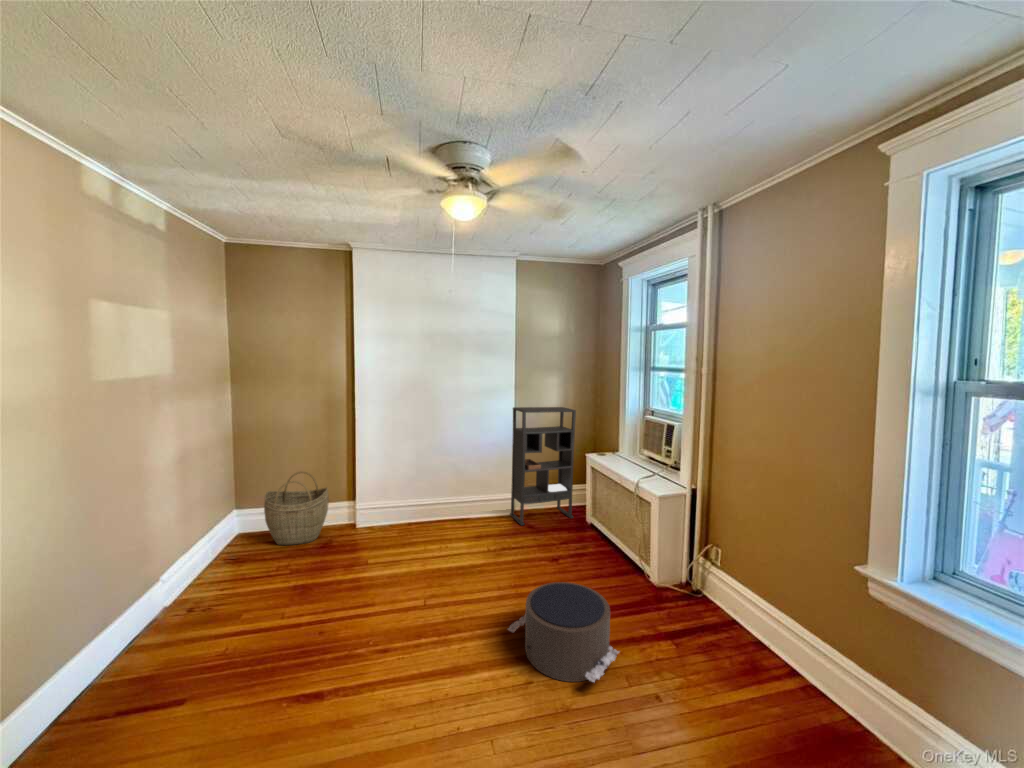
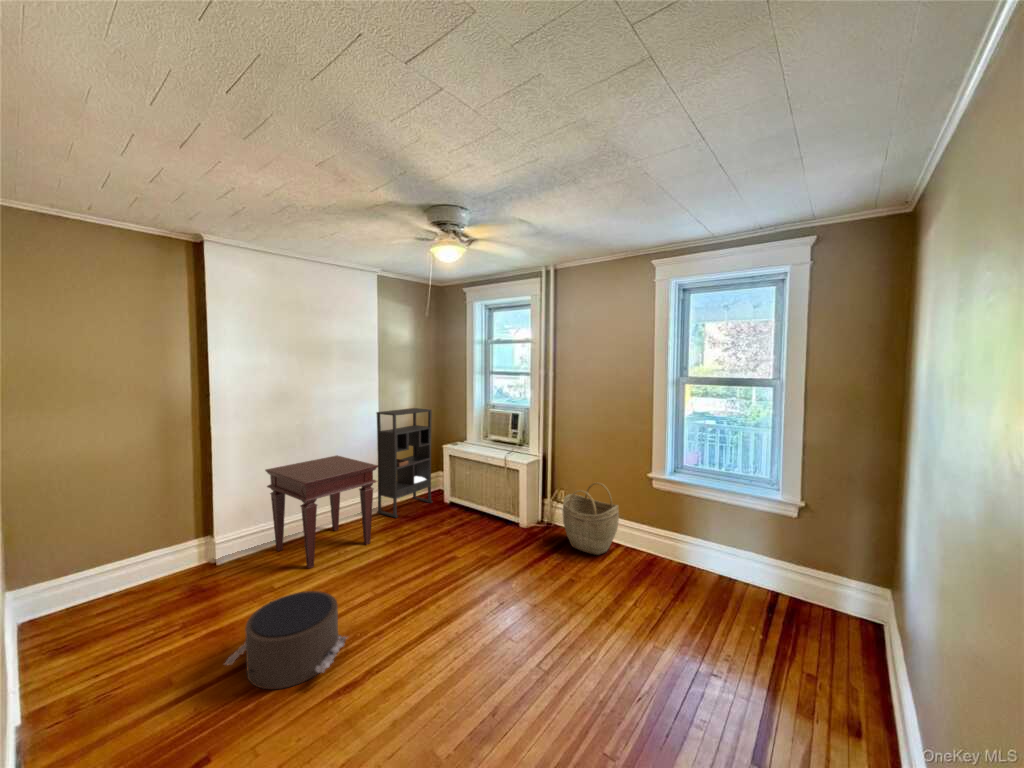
side table: none [397,447,483,554] -> present [265,455,378,568]
woven basket: present [264,472,329,545] -> present [563,482,619,555]
pouf: present [508,582,619,682] -> present [225,591,346,689]

